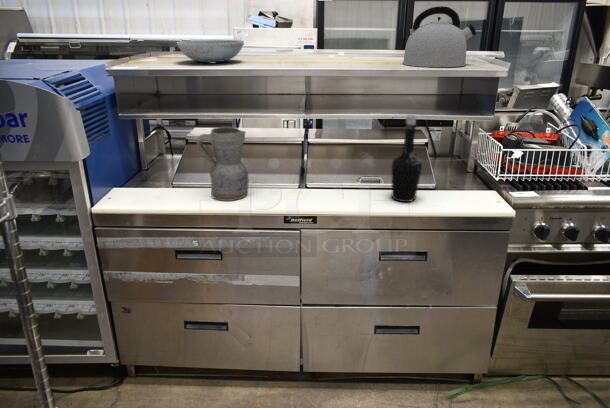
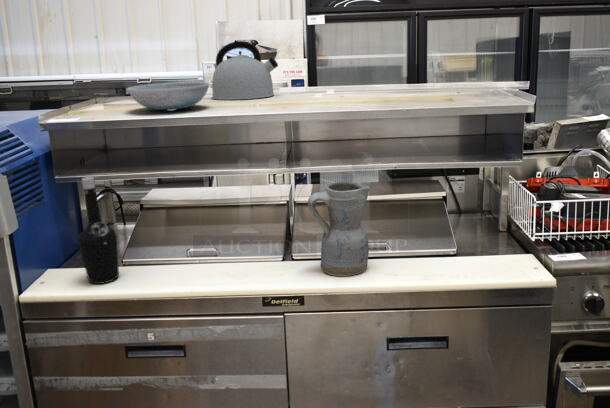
kettle: present [403,6,476,67] -> present [212,41,278,100]
bottle: present [392,115,422,202] -> present [78,177,119,284]
ceramic pitcher: present [196,127,248,201] -> present [308,182,369,276]

